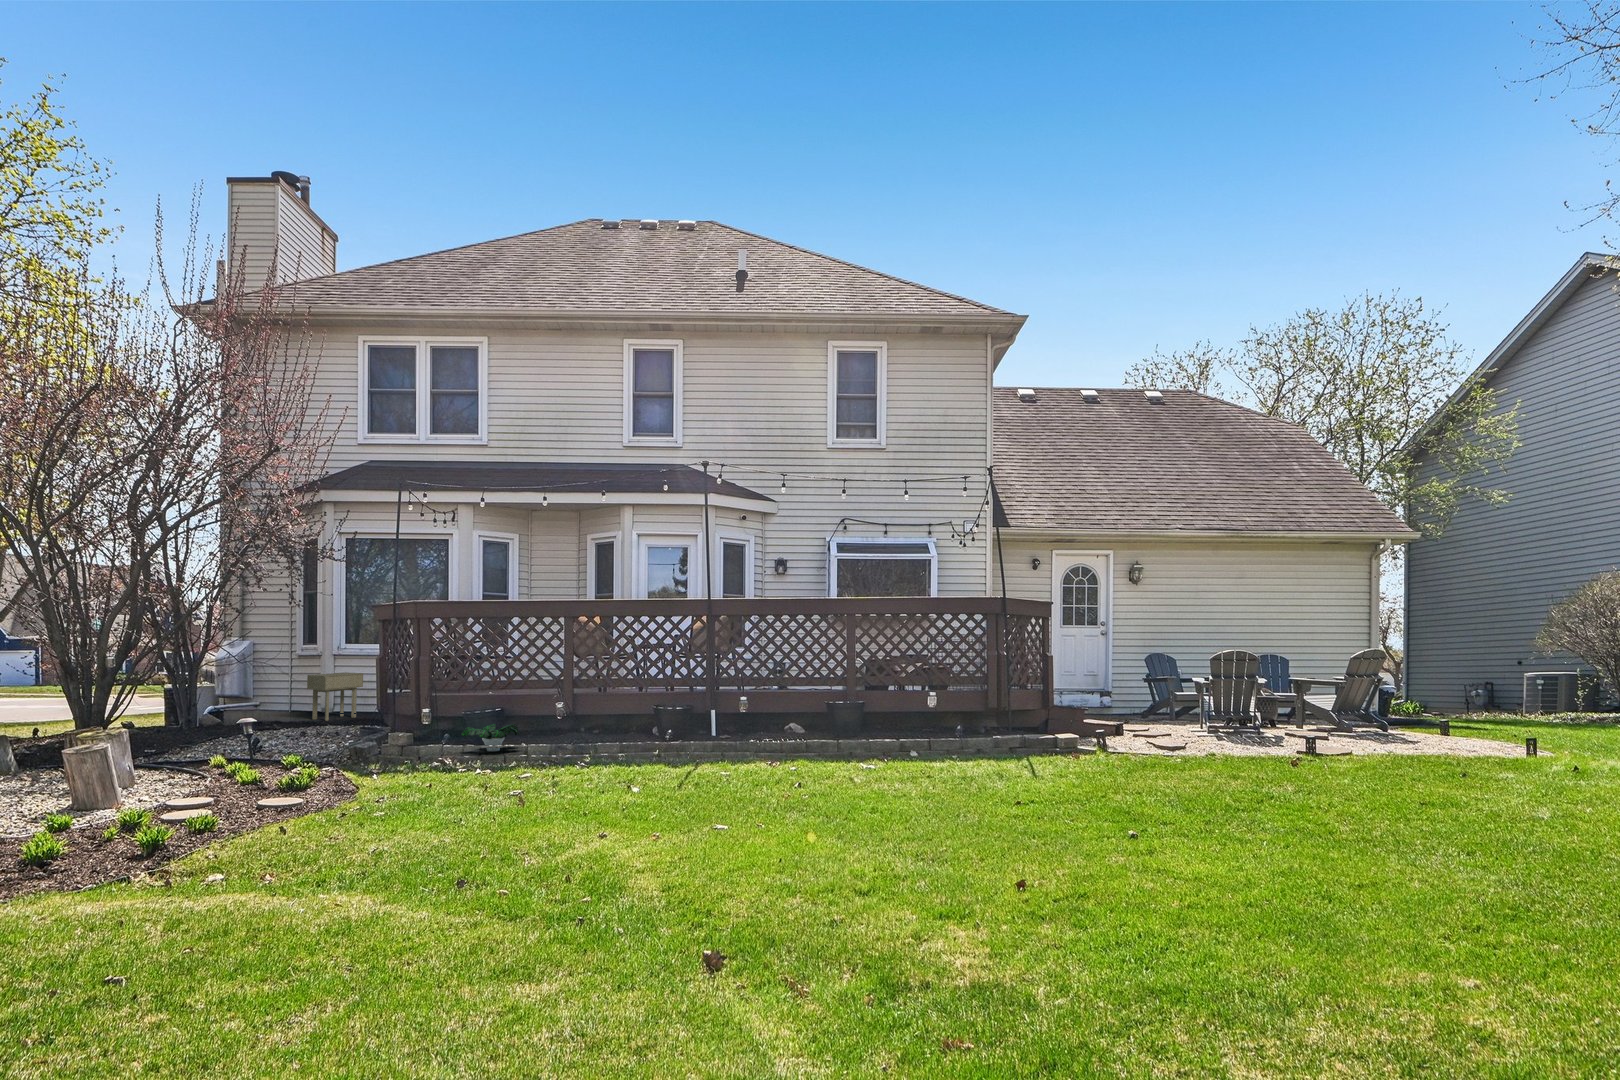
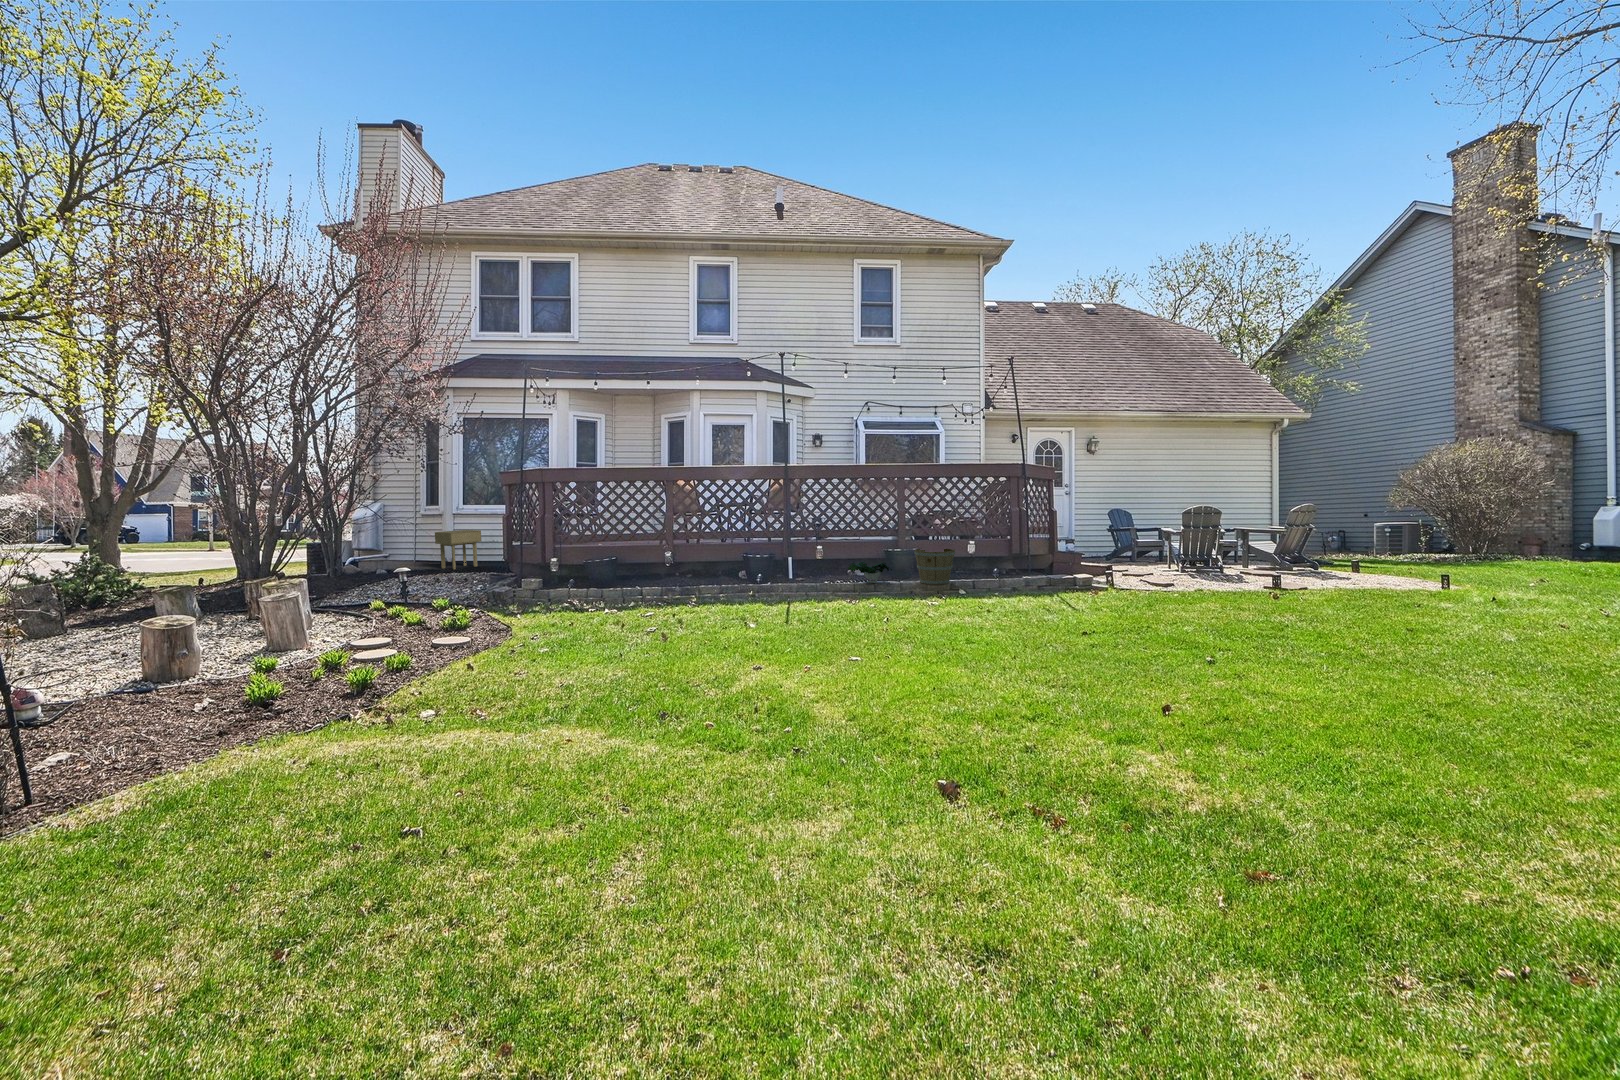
wooden bucket: none [863,699,912,745] -> present [914,548,955,585]
potted plant: present [461,724,519,751] -> present [848,562,892,583]

